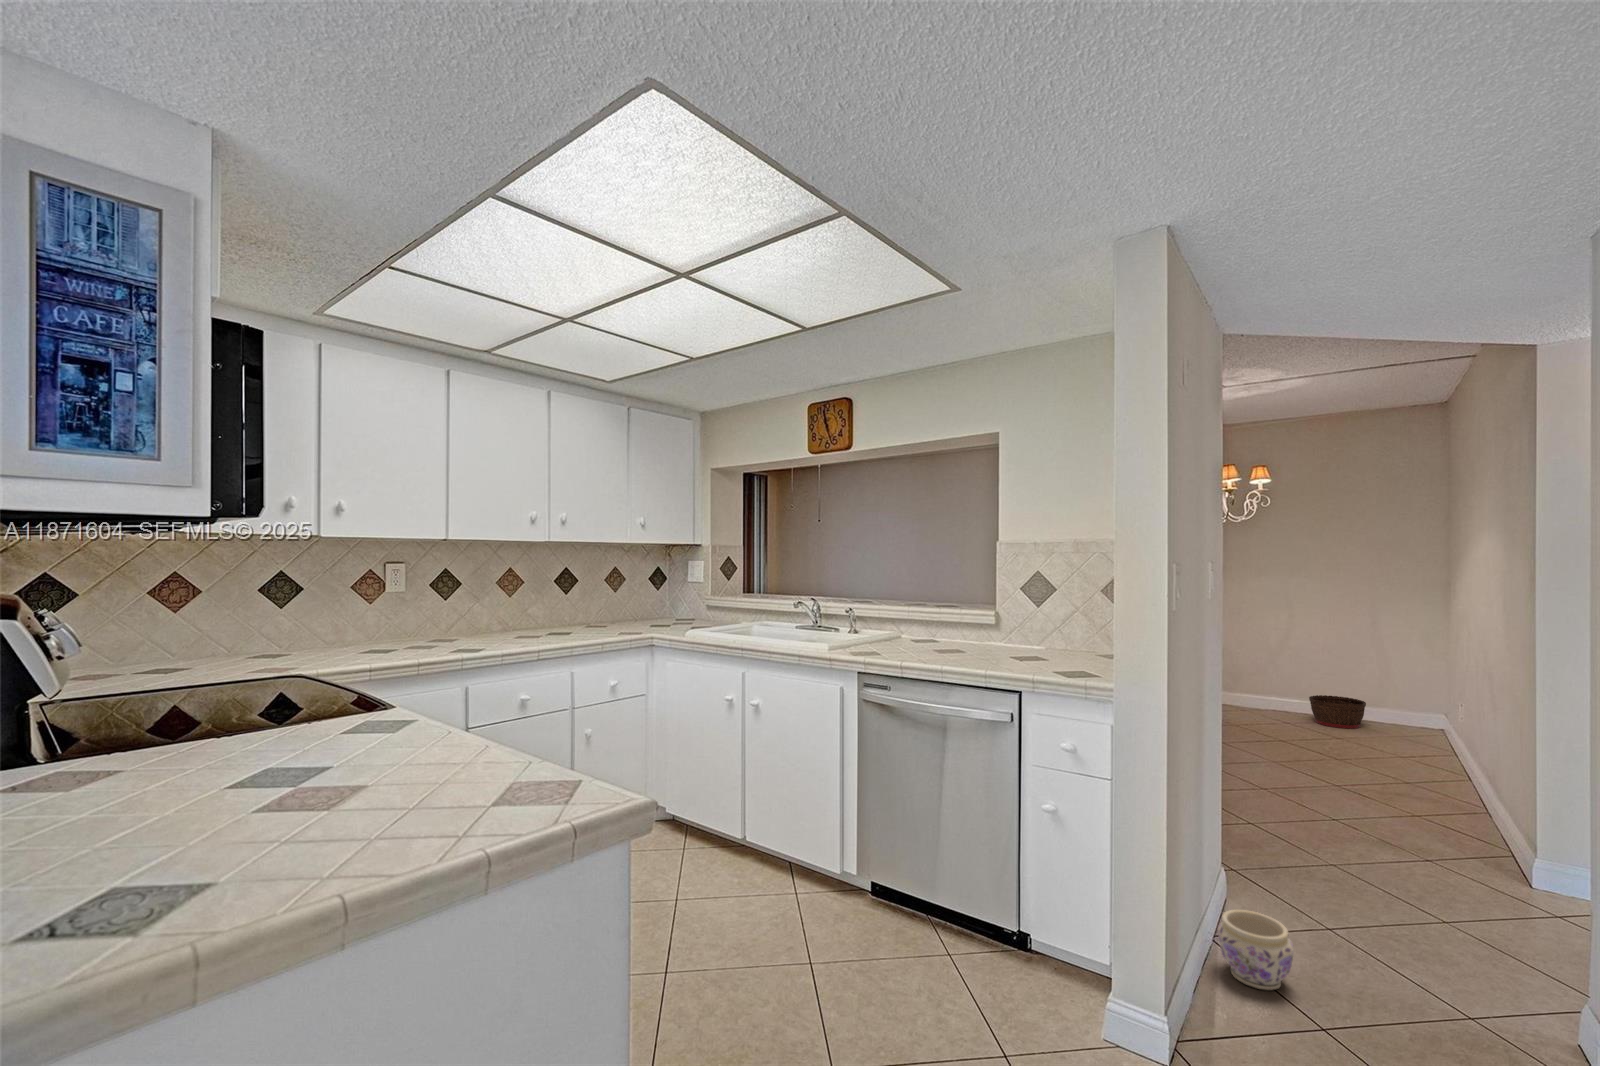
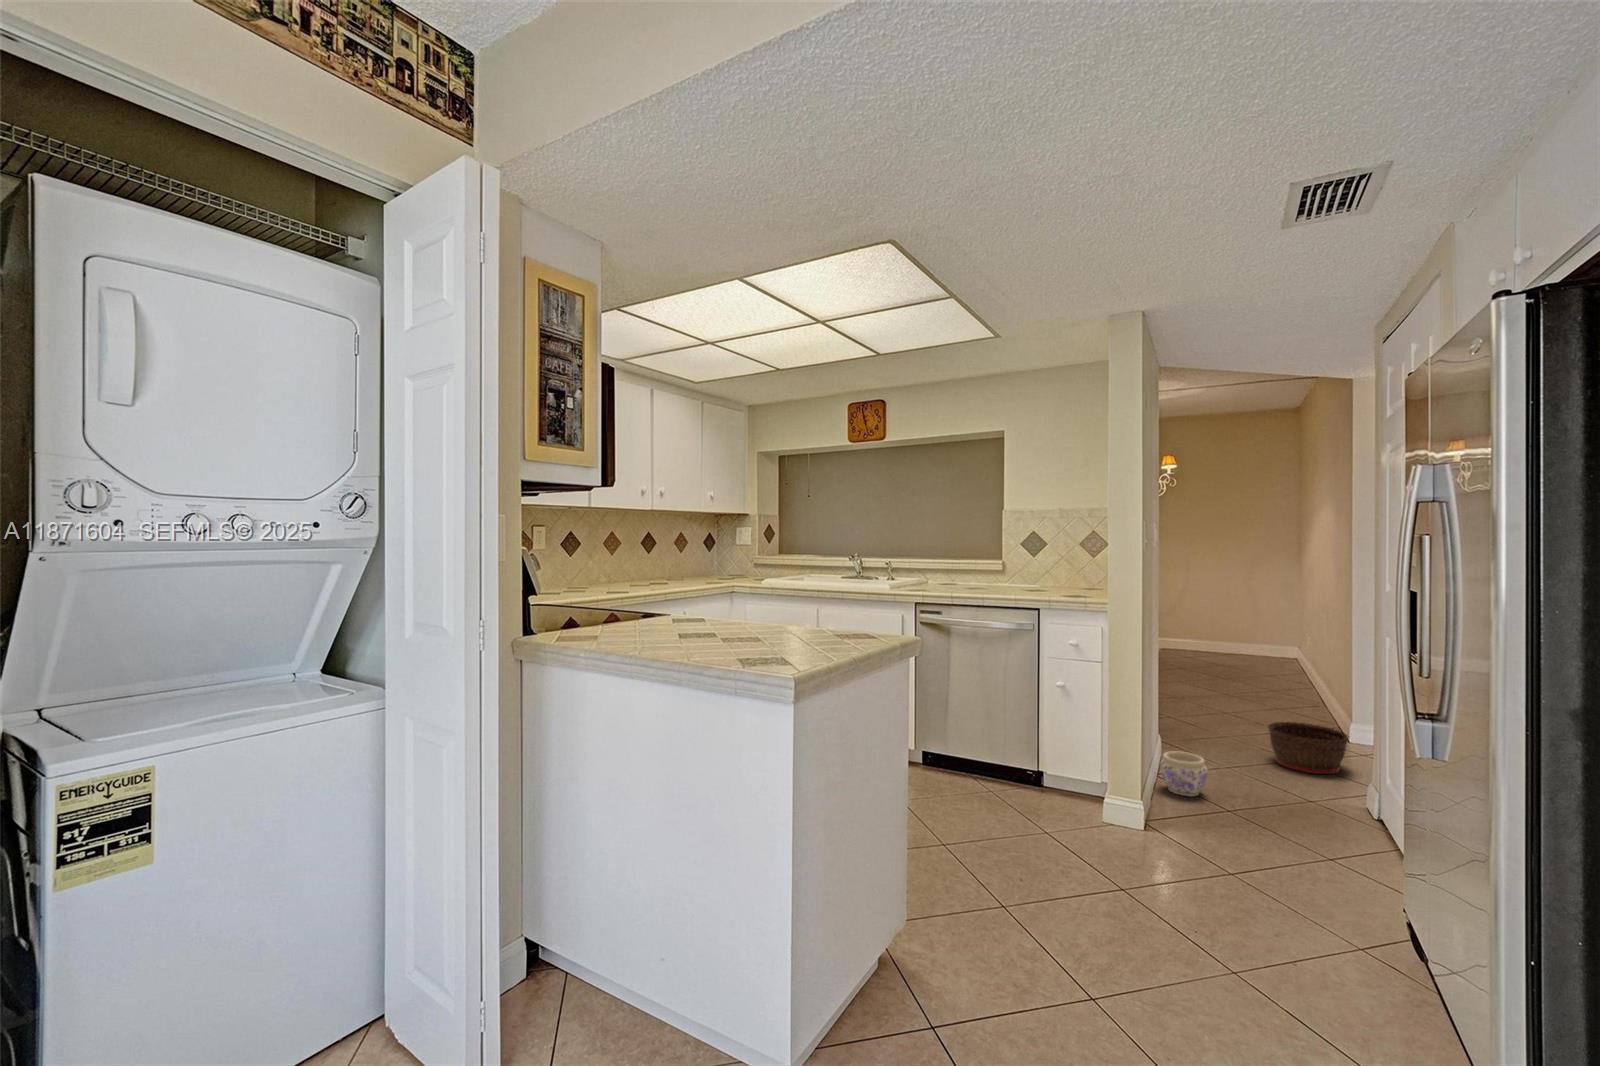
basket: present [1309,695,1366,728] -> present [1268,722,1348,774]

